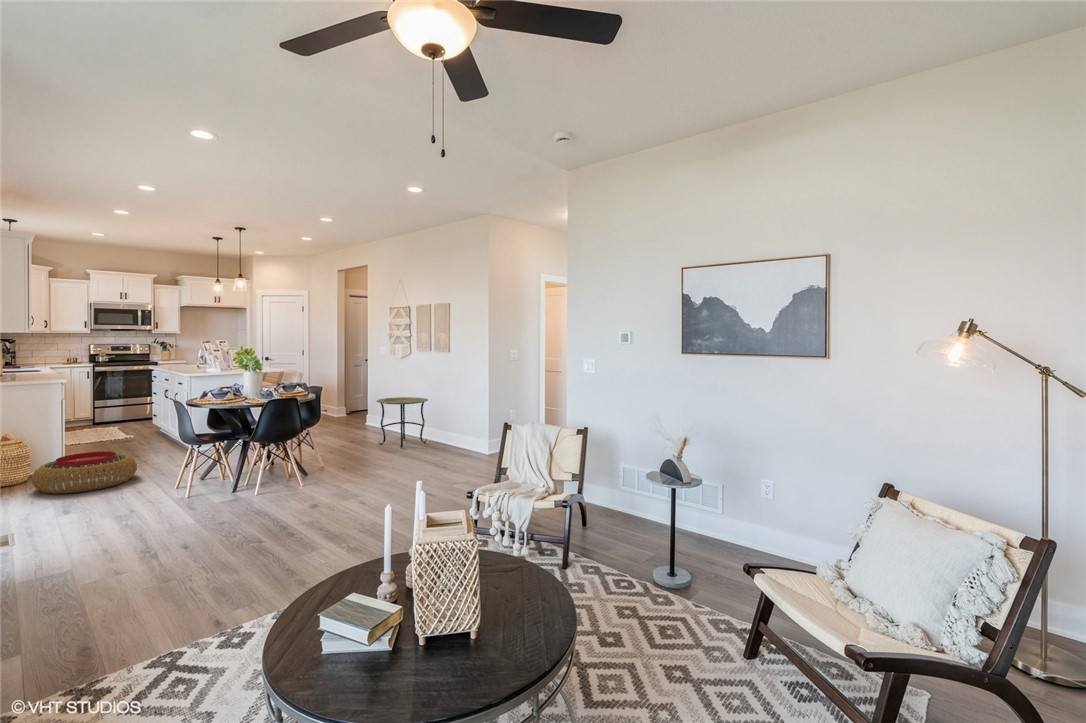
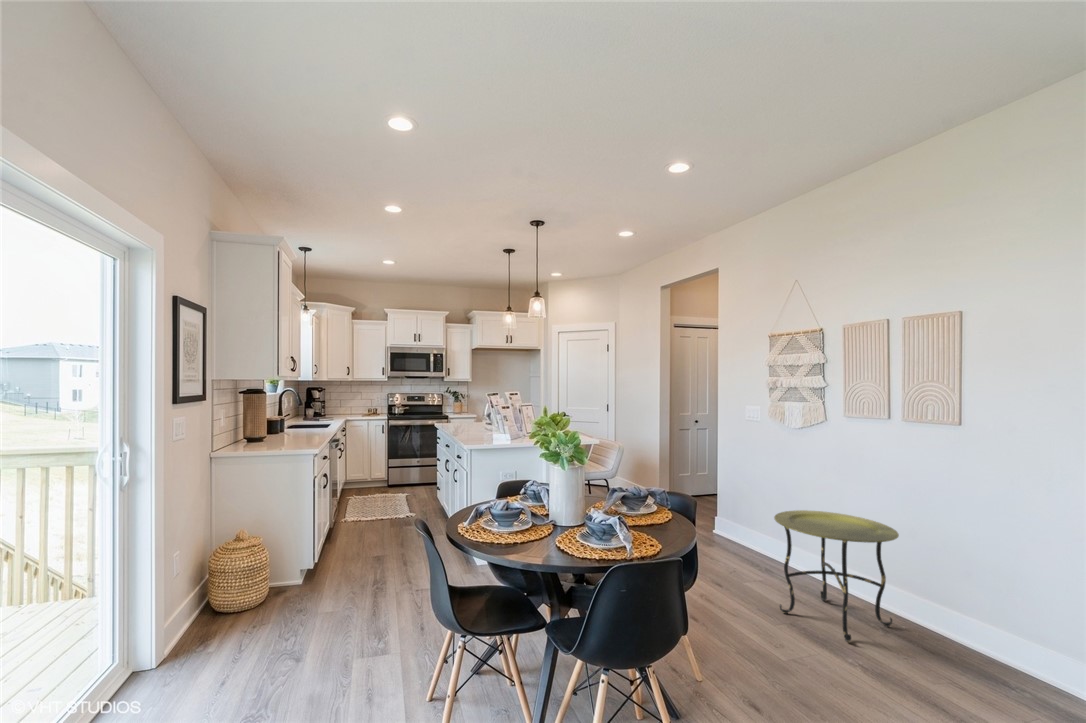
pouf: present [32,451,137,494] -> none [228,587,380,687]

